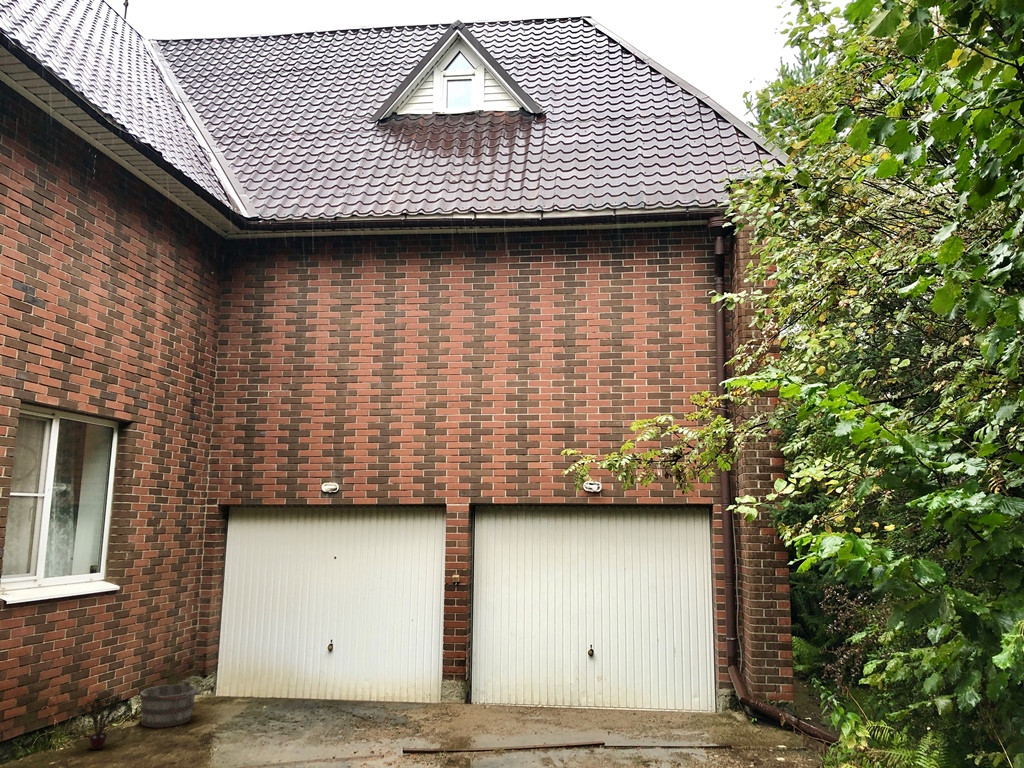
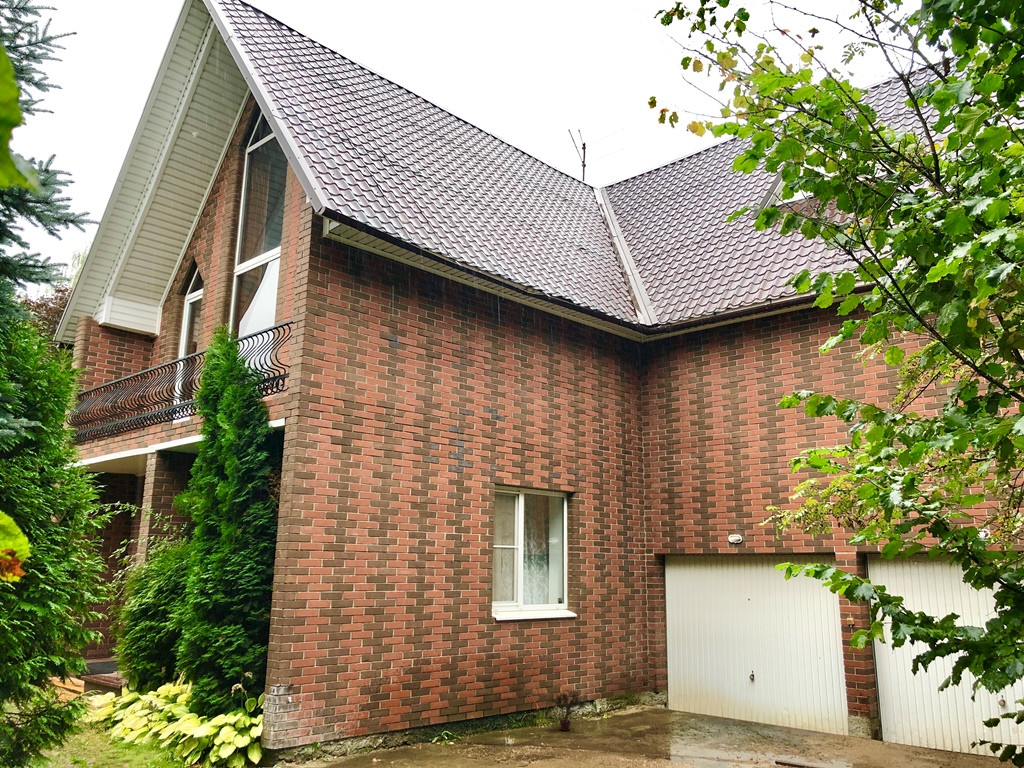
bucket: present [140,680,203,727] -> none [599,693,643,726]

